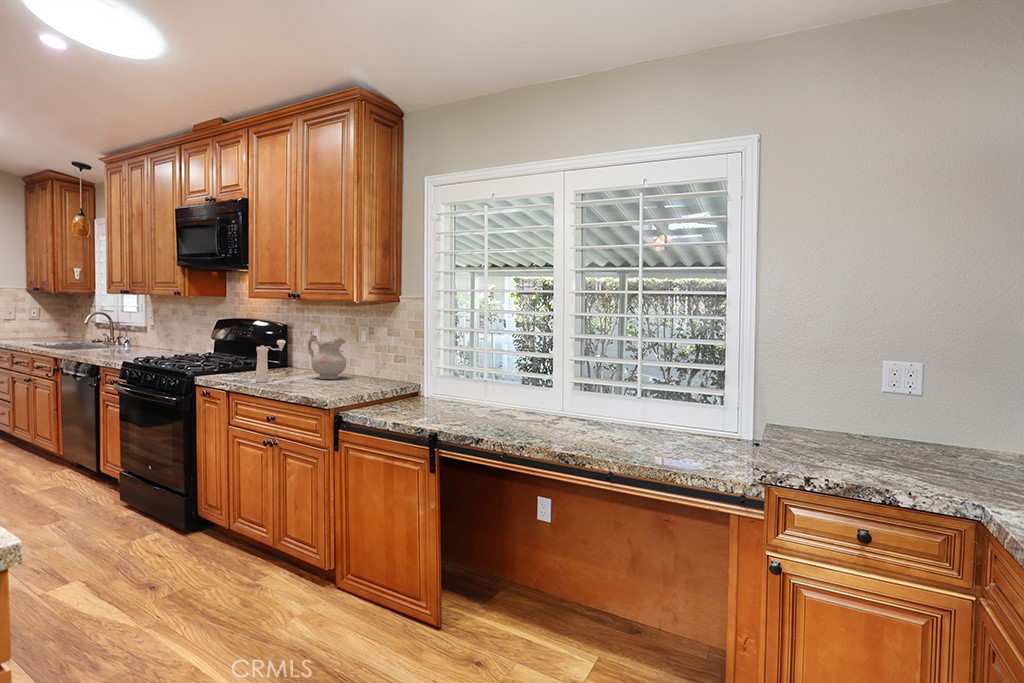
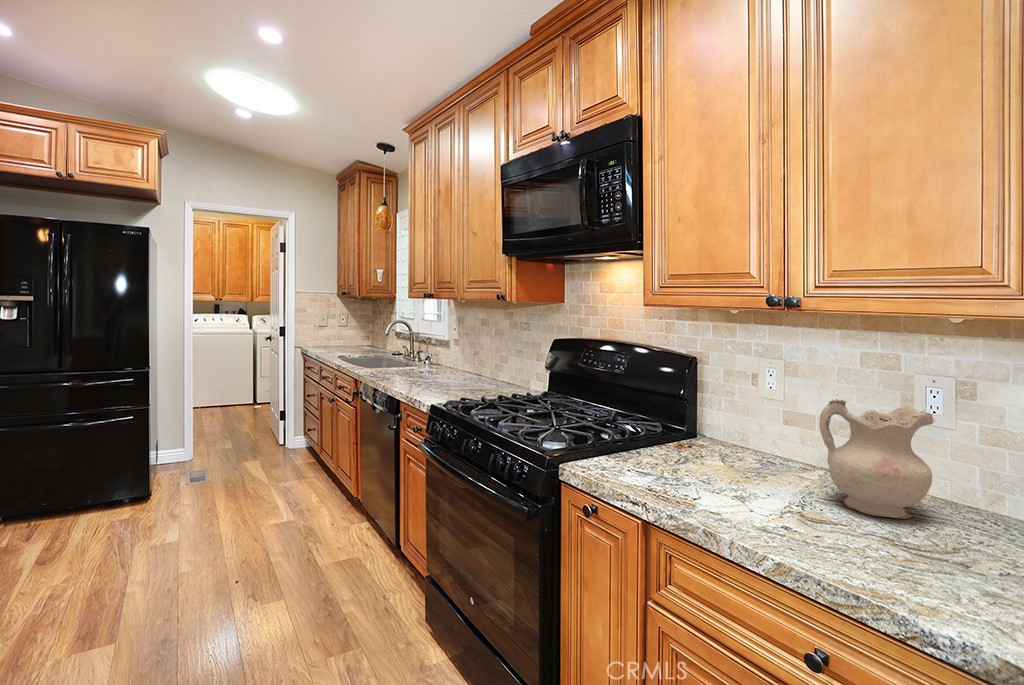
pepper mill: present [256,340,286,382] -> none [728,412,789,528]

